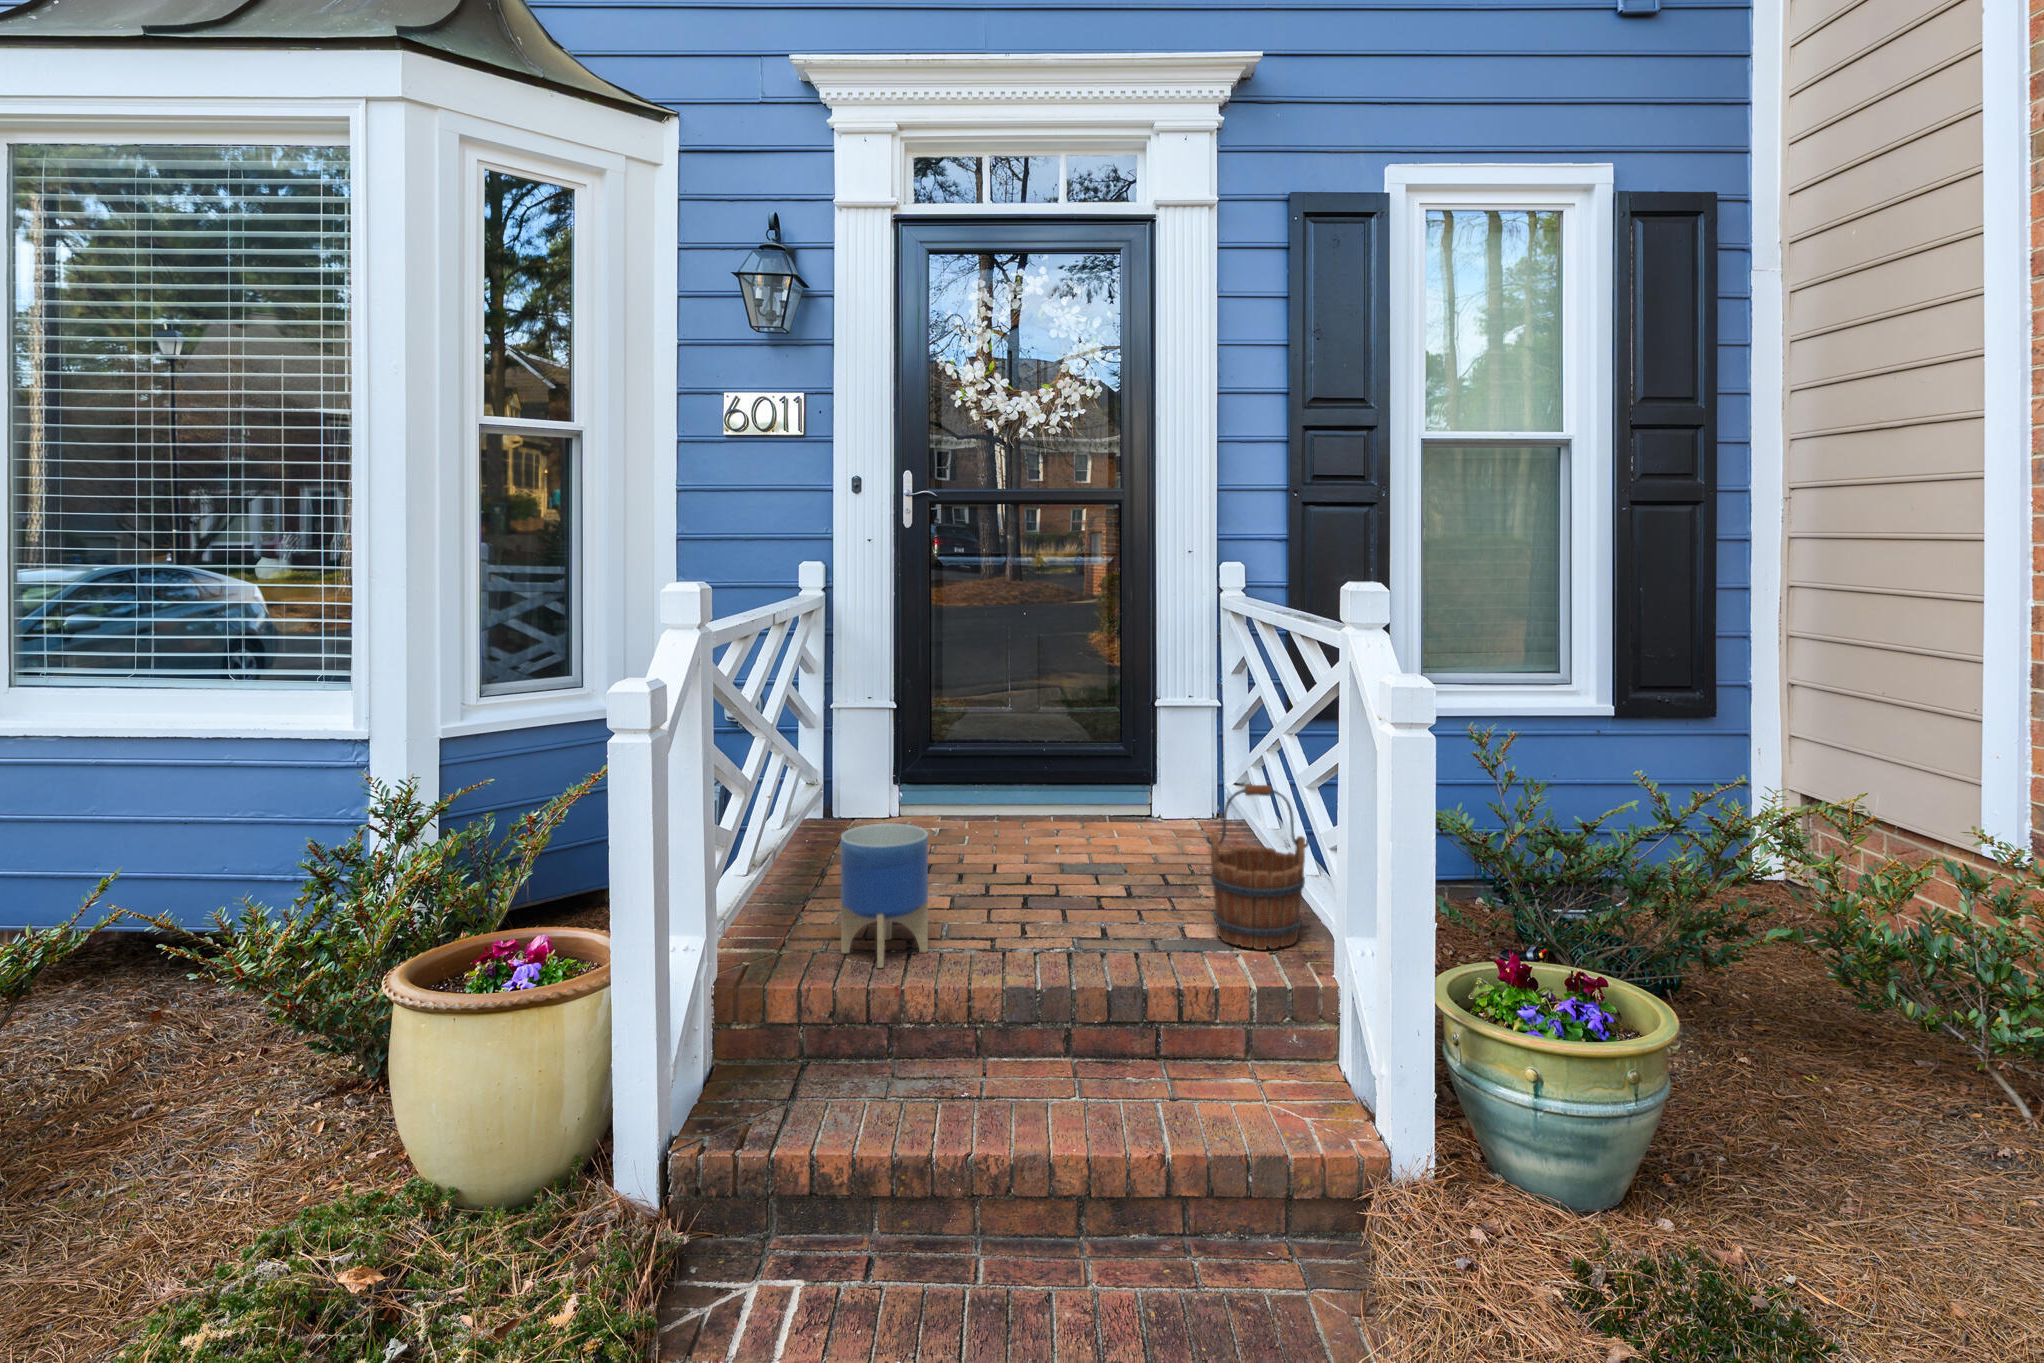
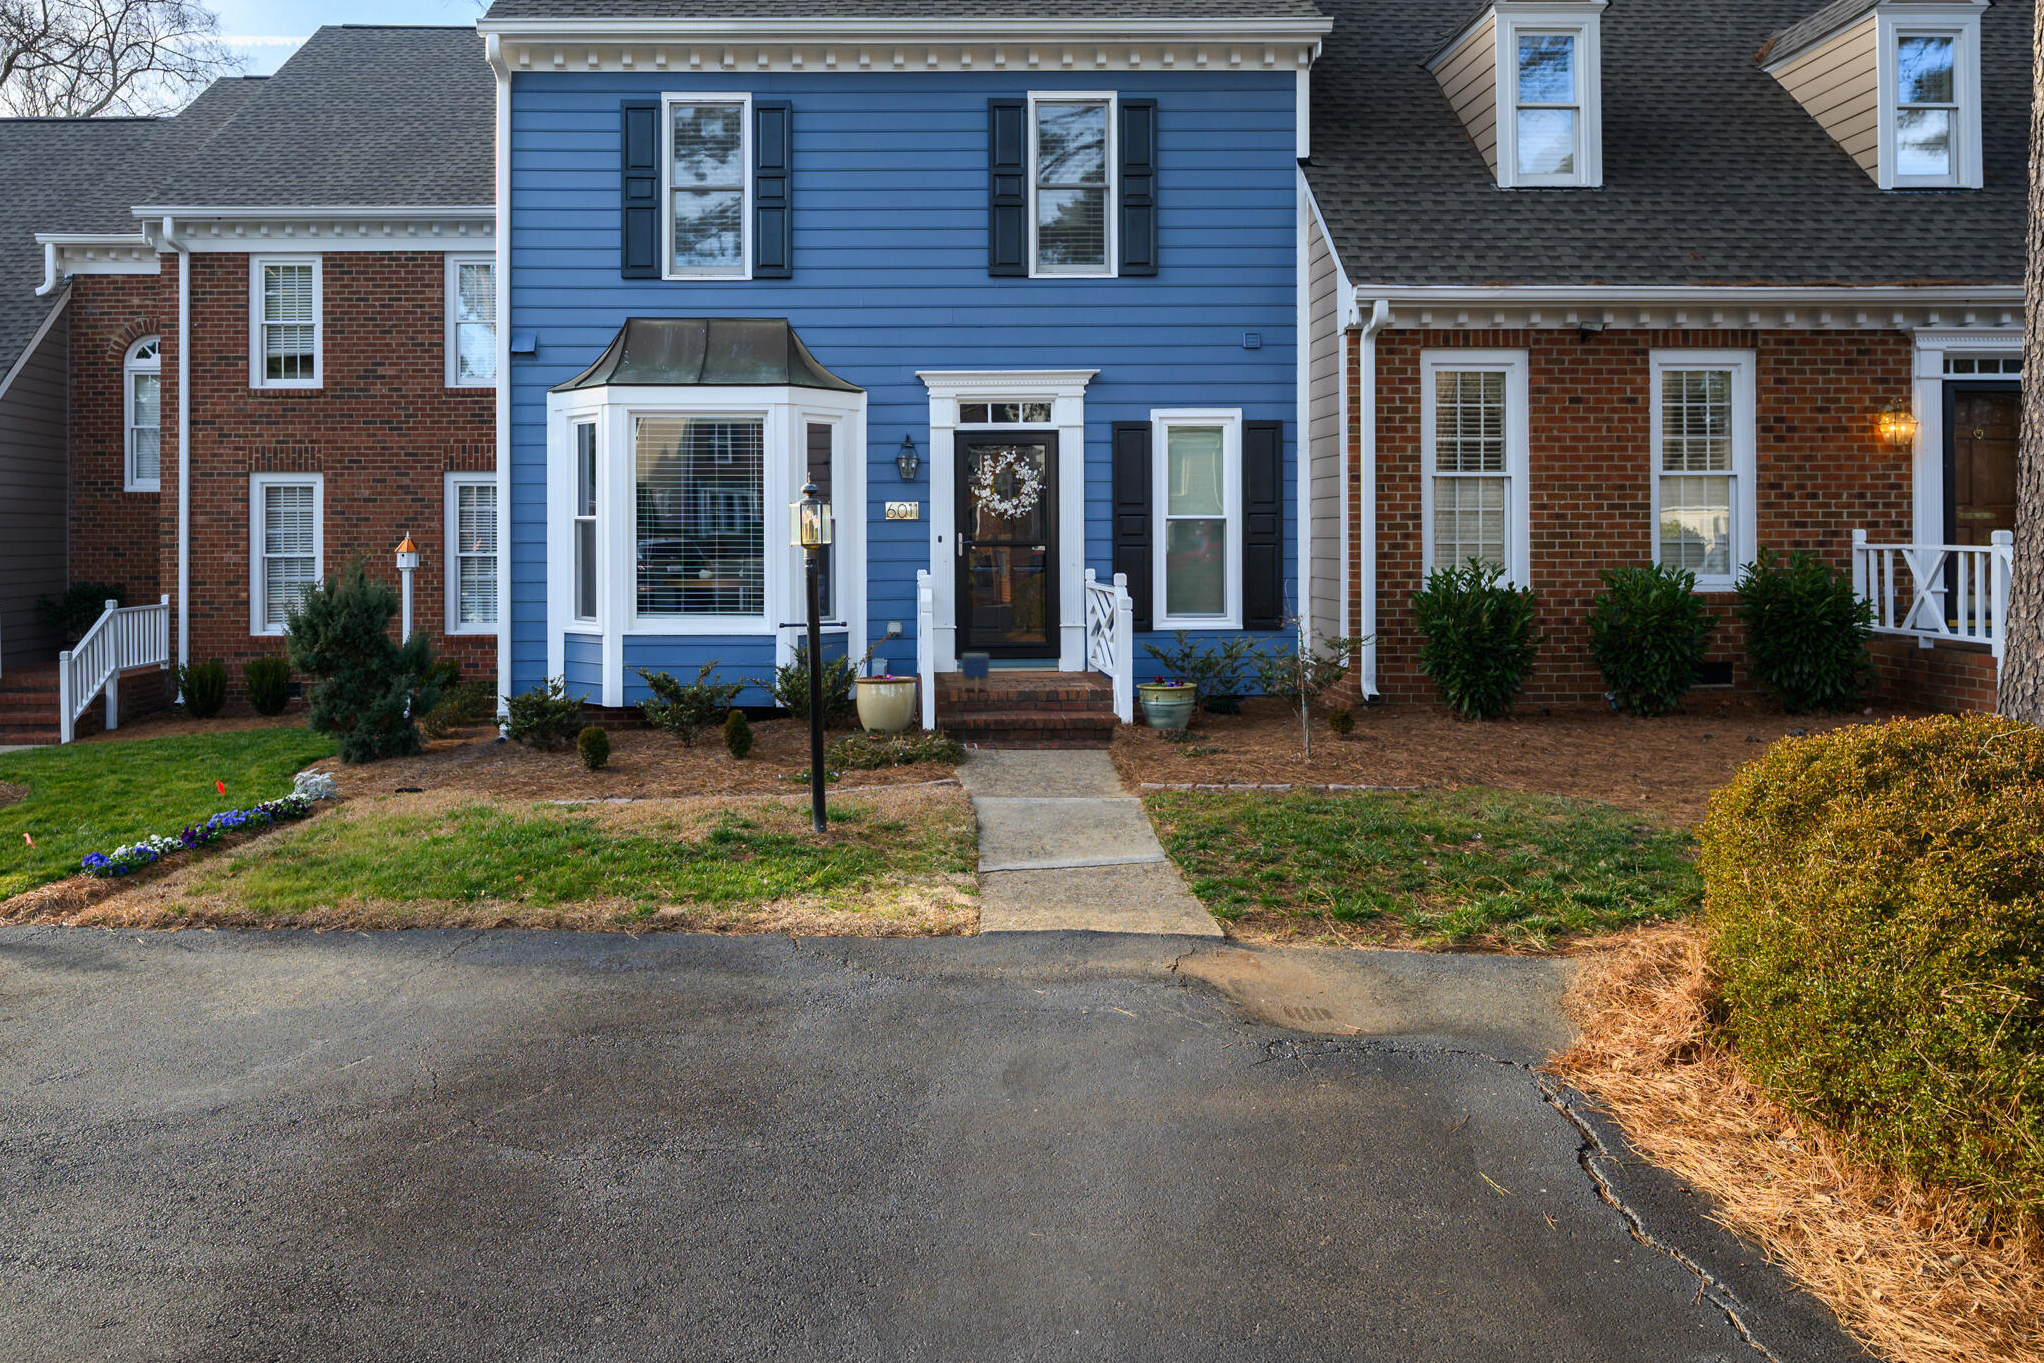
wooden bucket: present [1207,784,1309,950] -> none [1077,640,1110,690]

